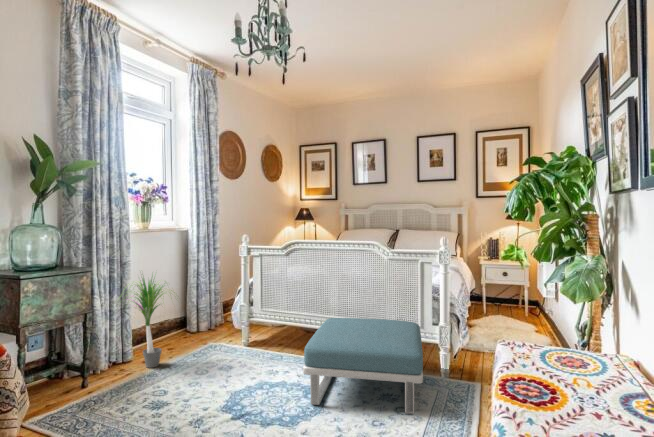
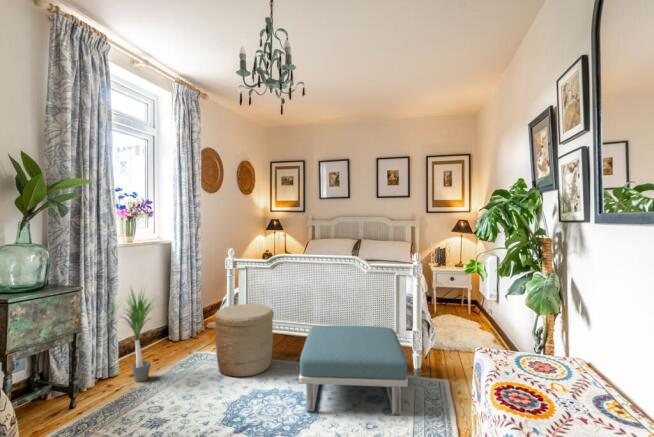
woven basket: none [224,294,287,369] -> present [214,304,274,377]

